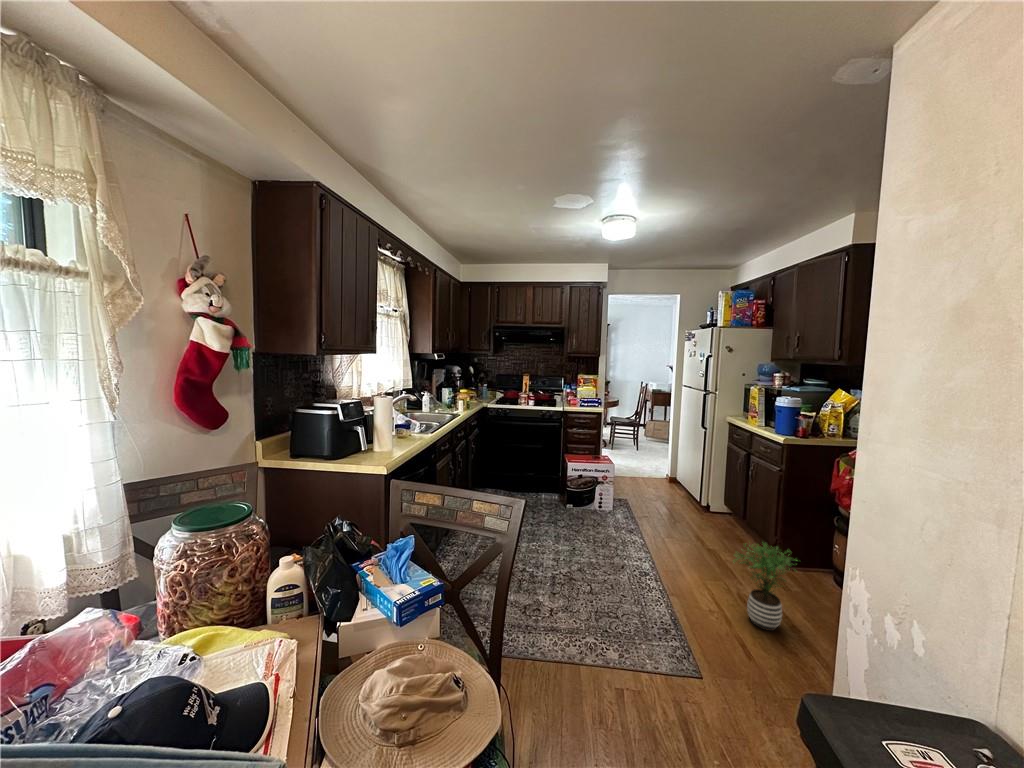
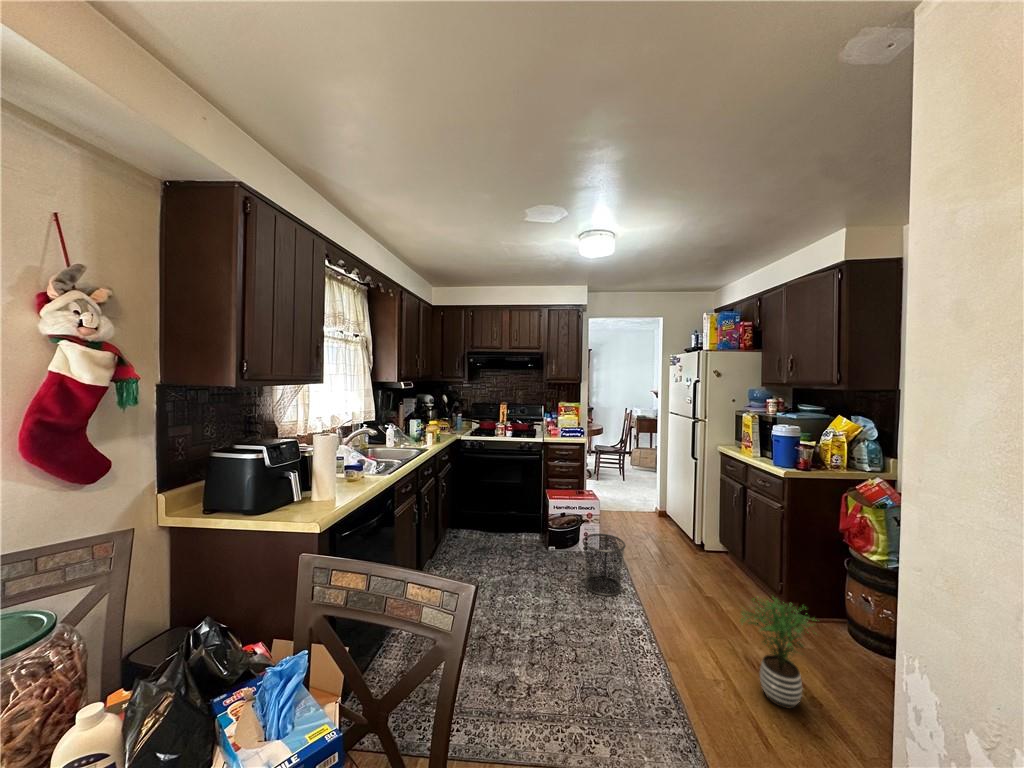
waste bin: none [598,493,637,545] -> present [583,534,626,596]

